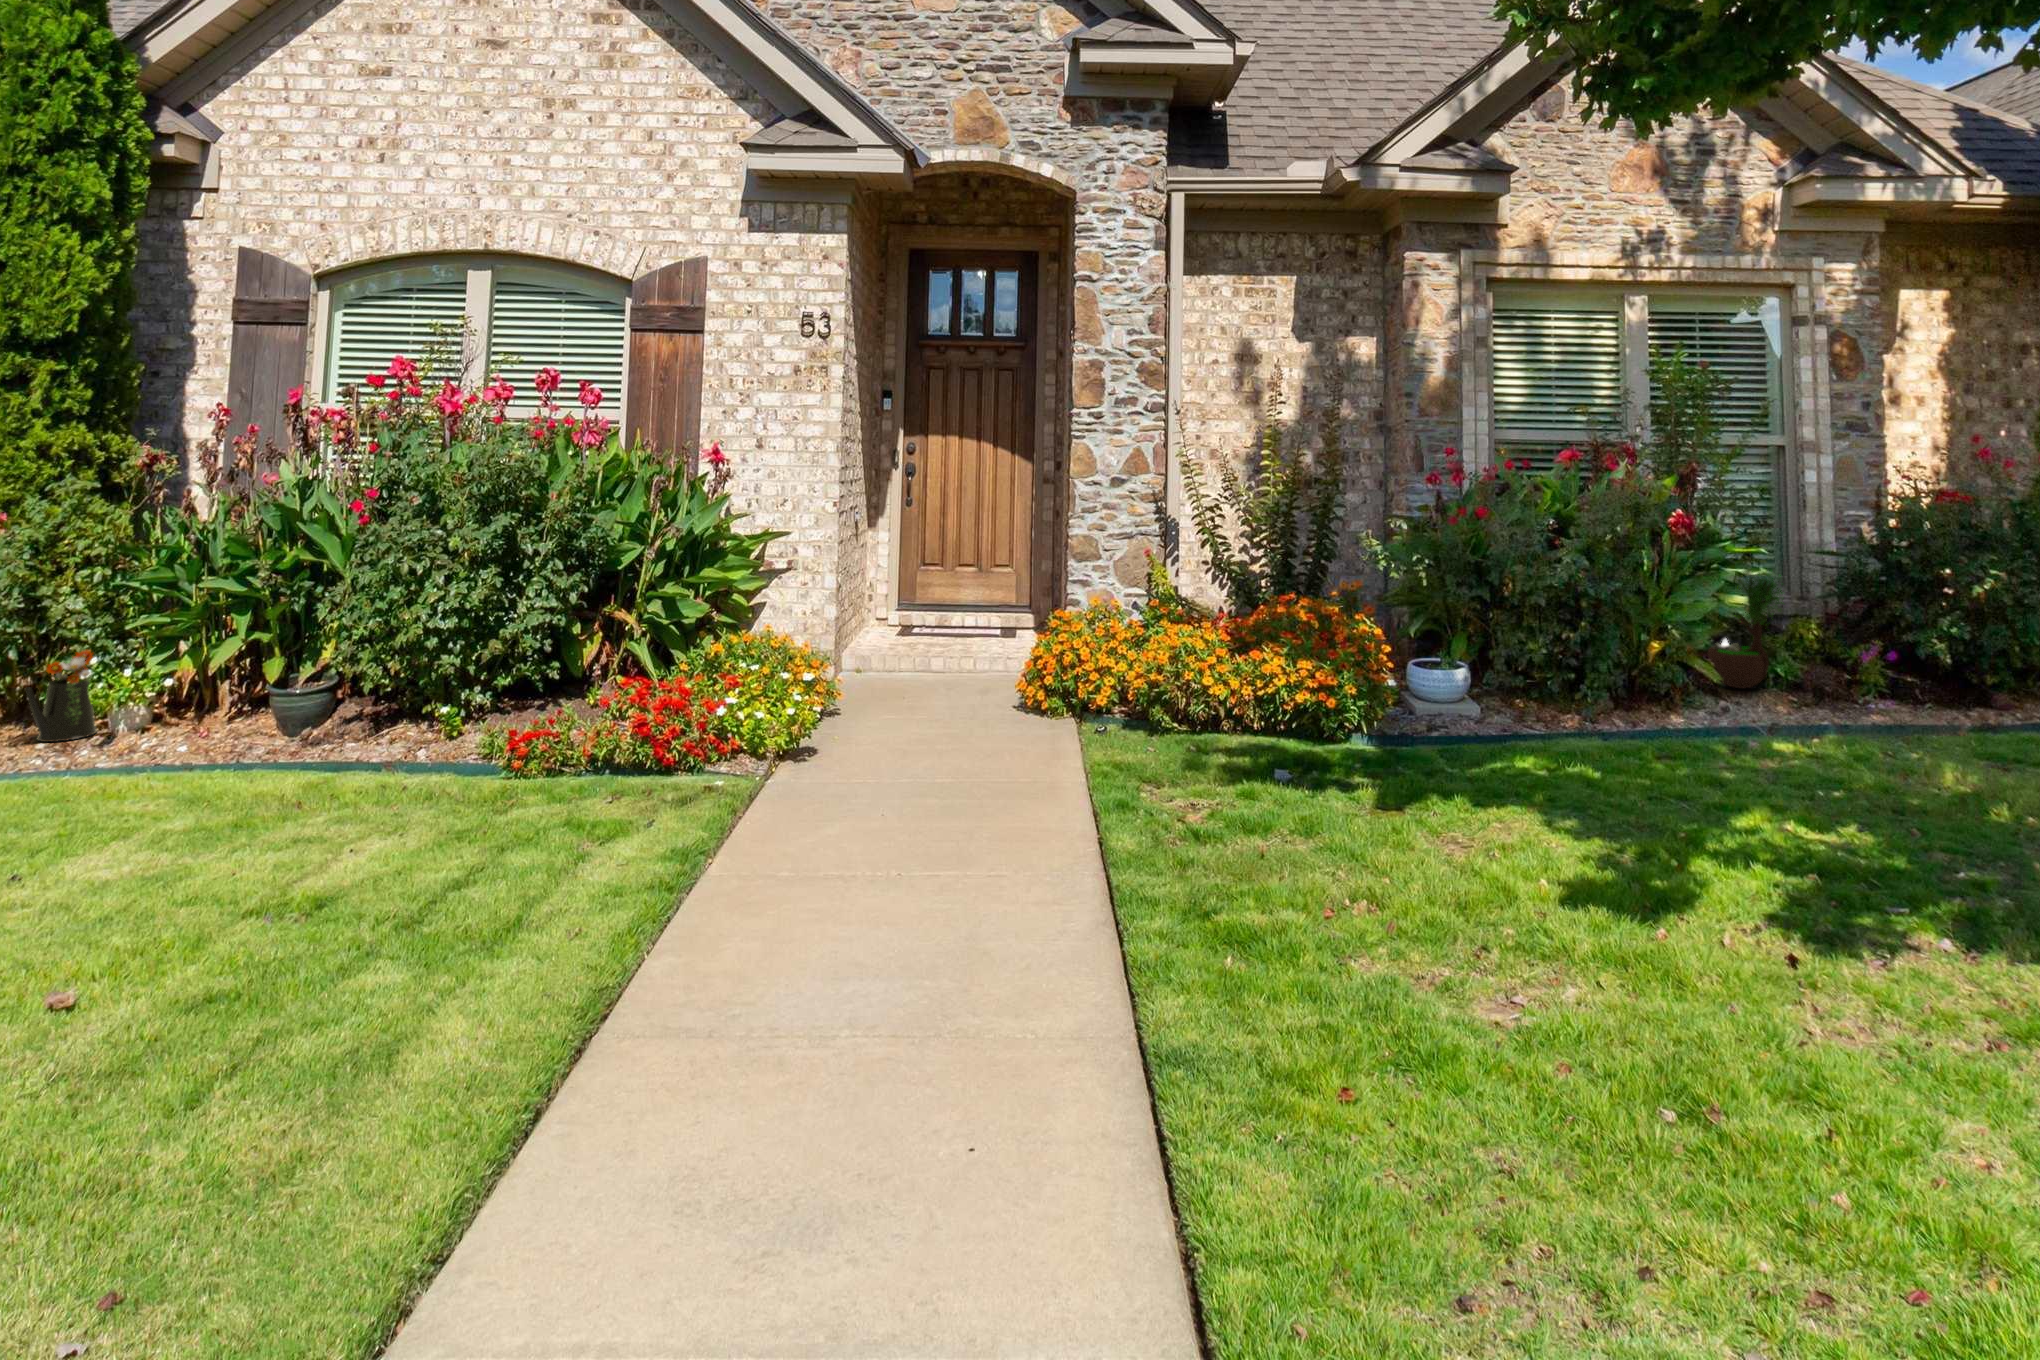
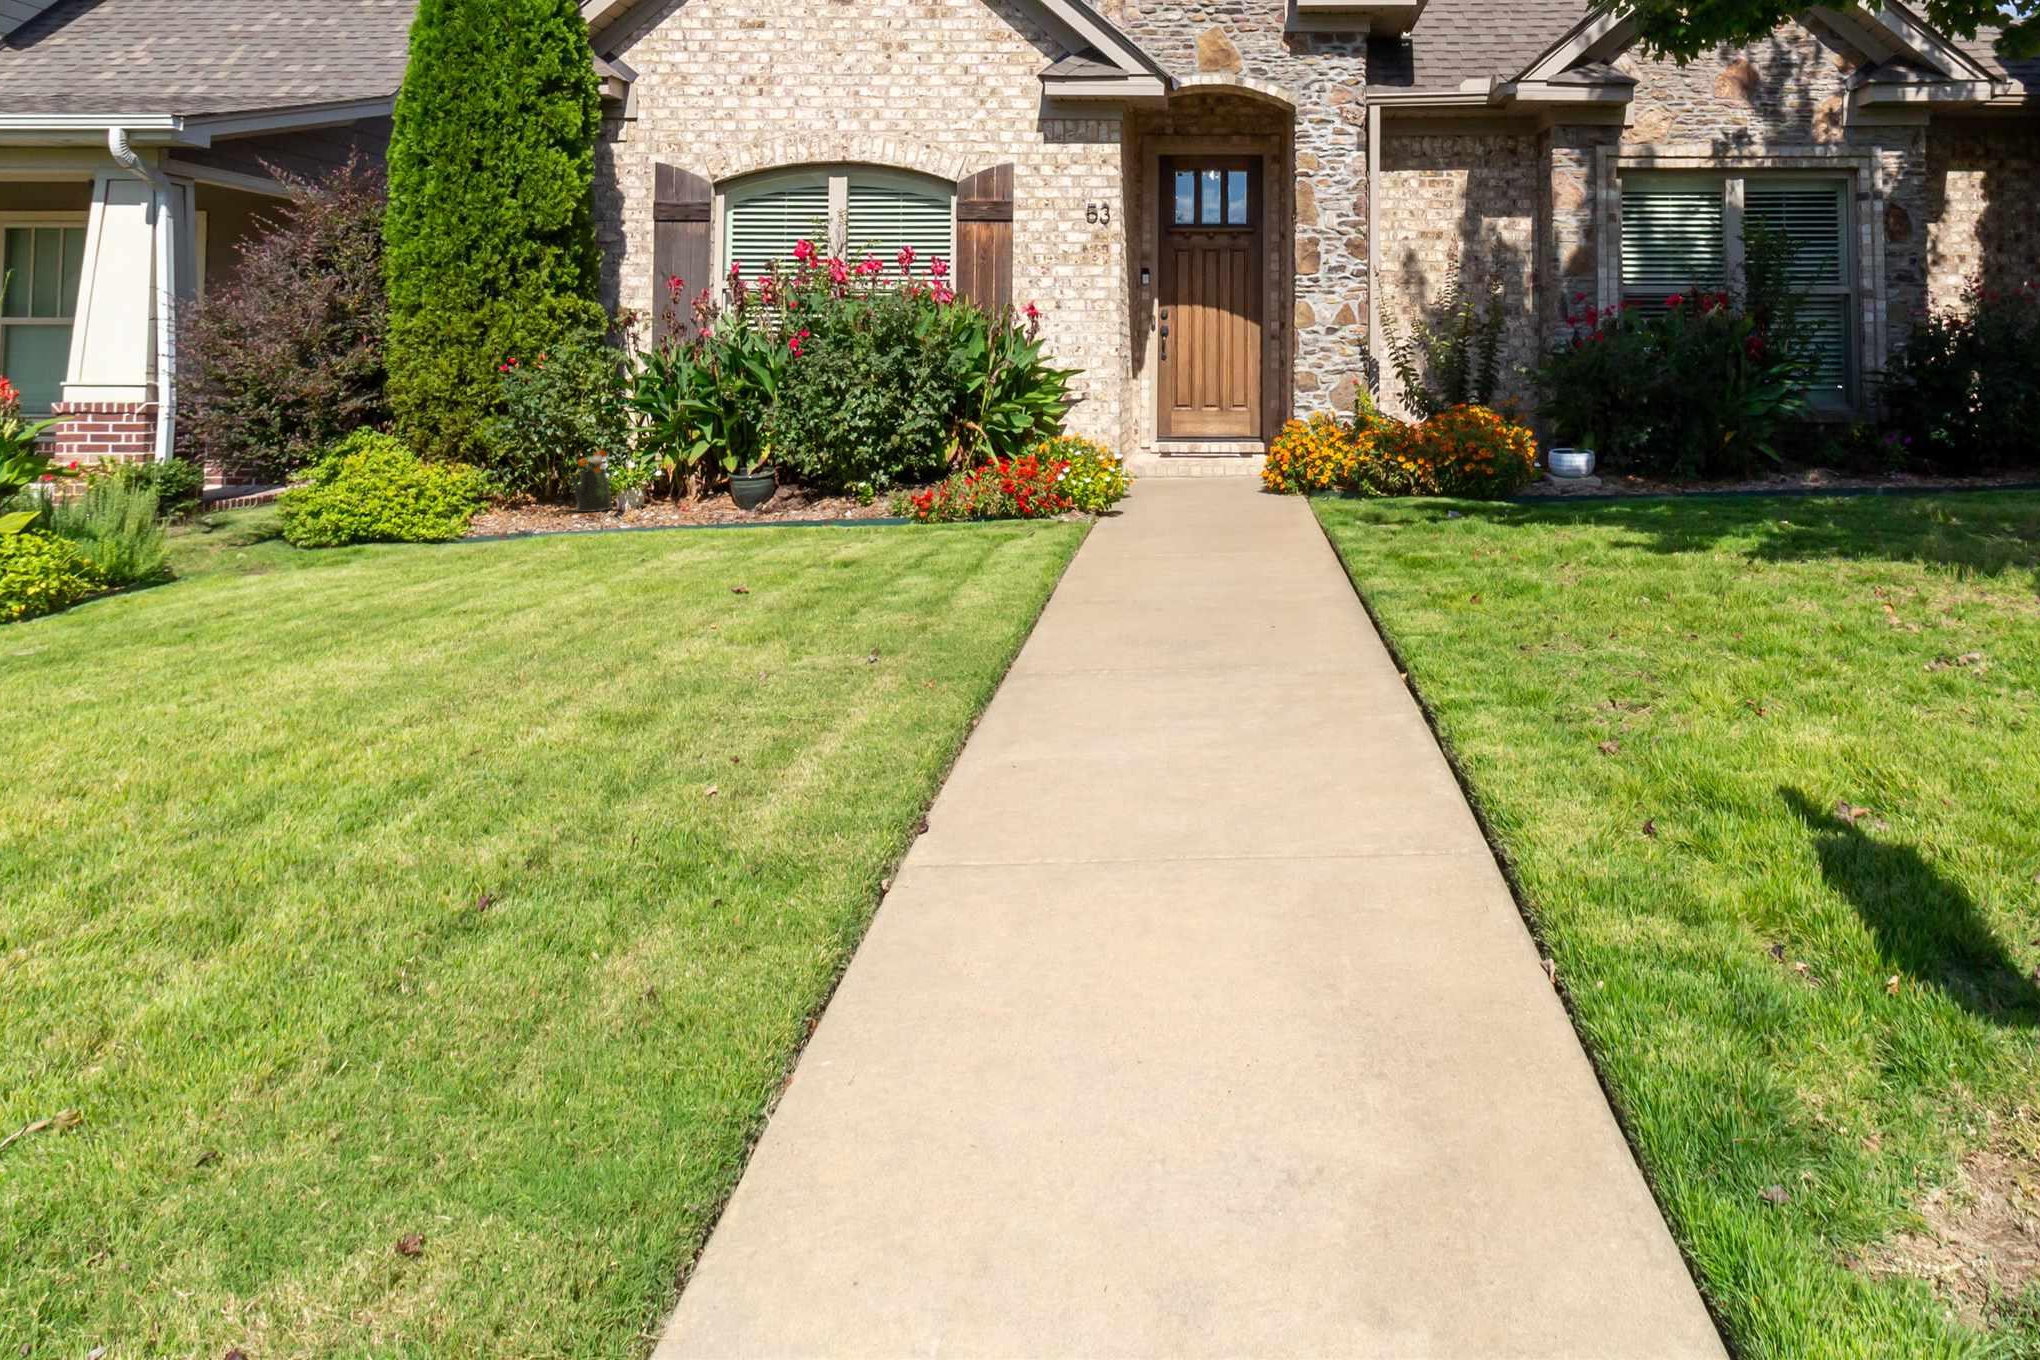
potted tree: present [1708,570,1782,688] -> none [1776,377,1834,471]

